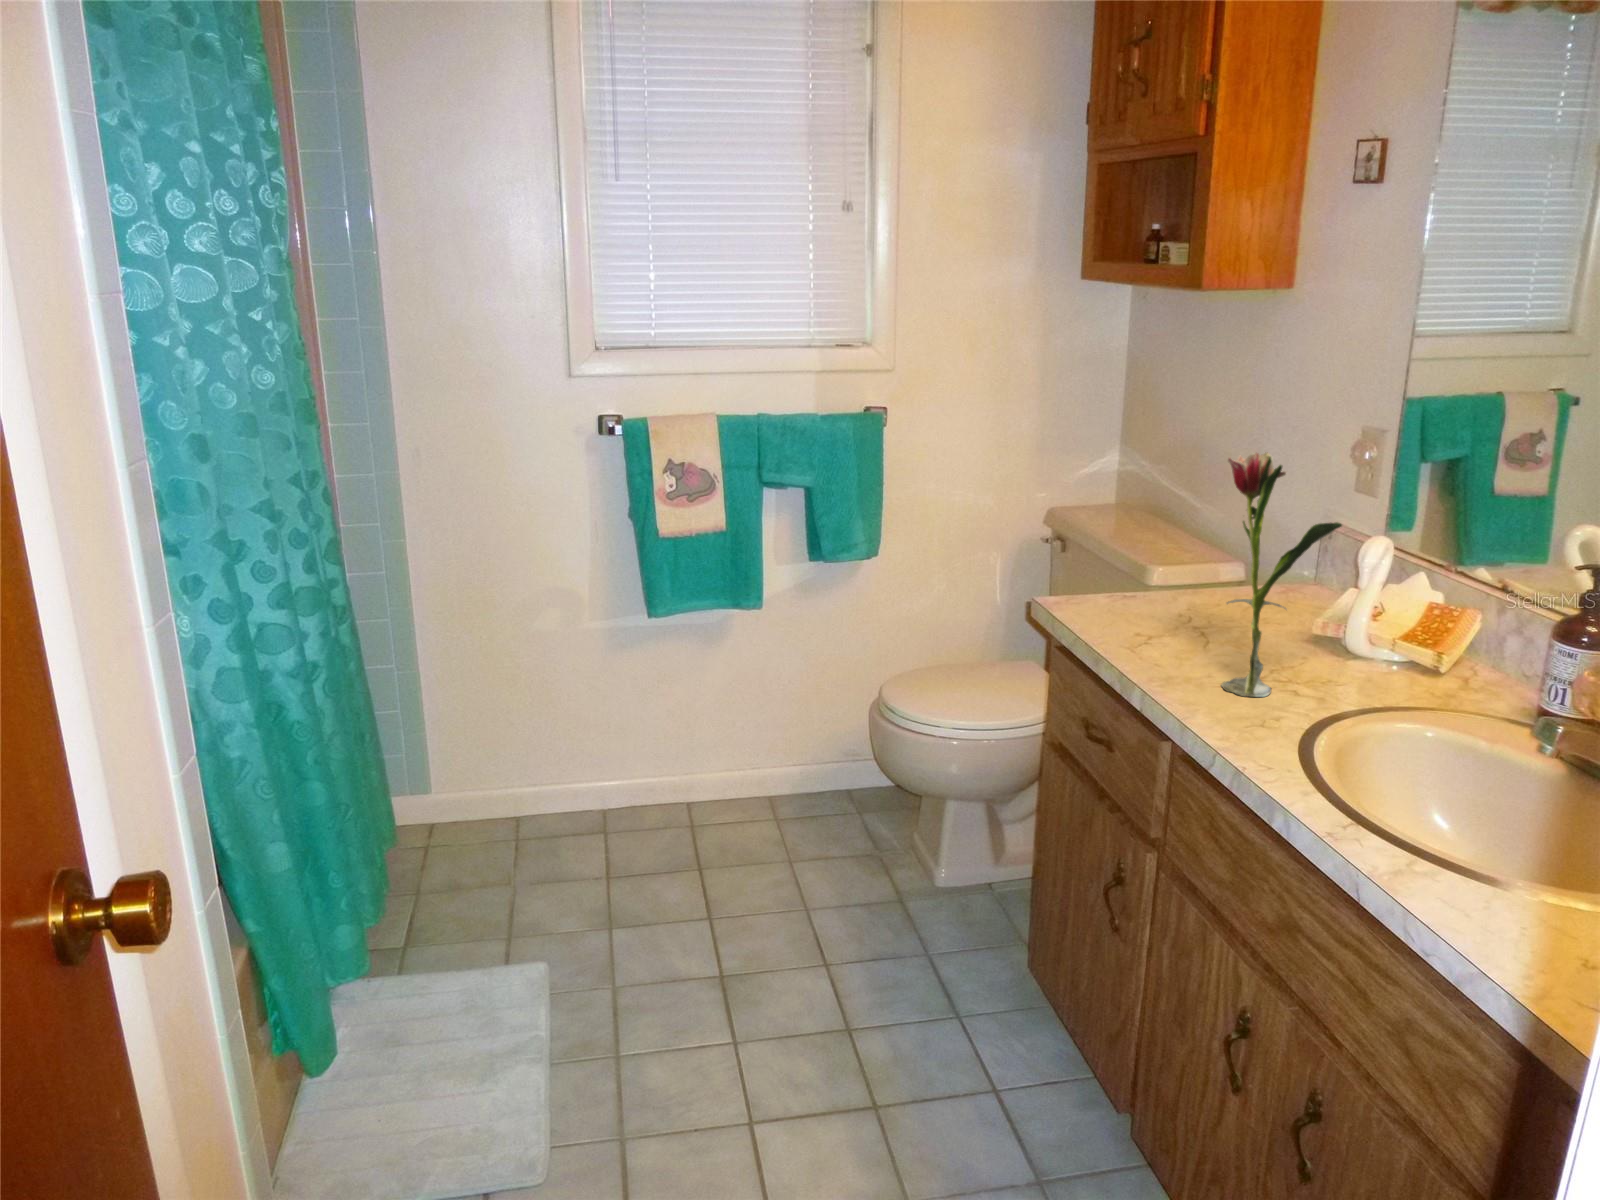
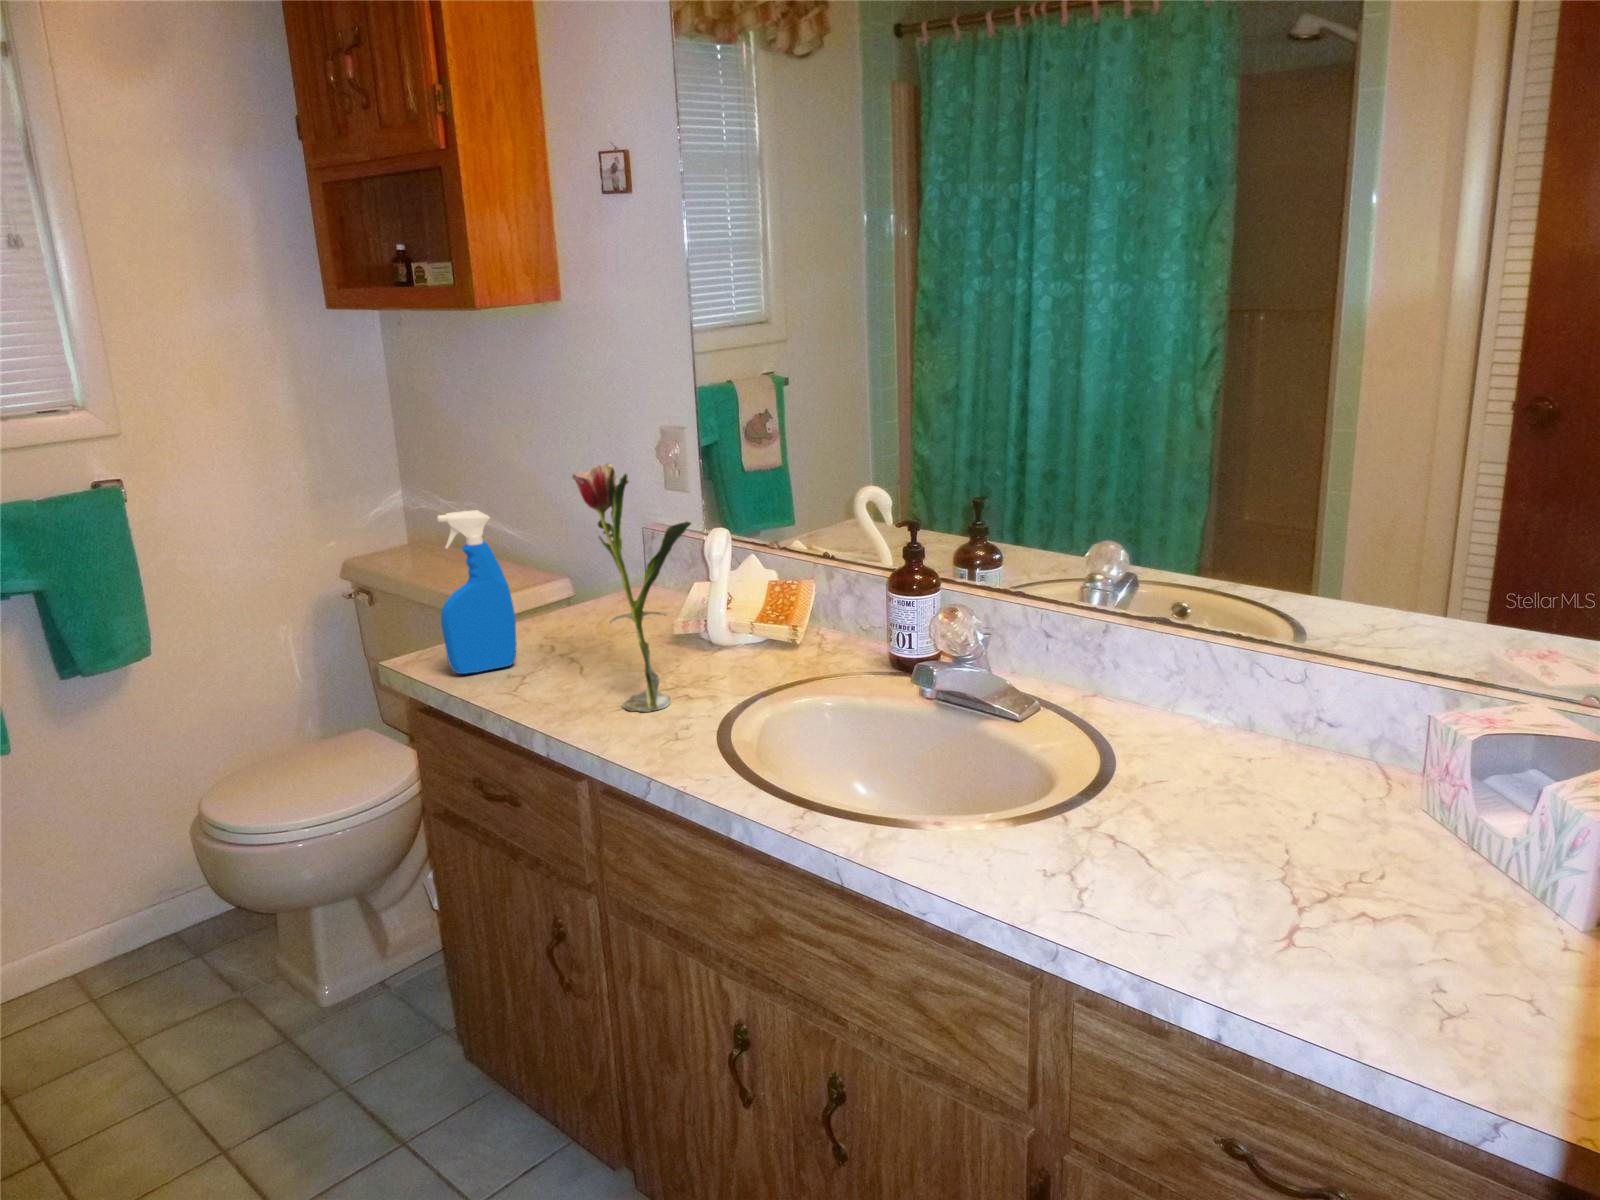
spray bottle: none [1084,476,1154,626] -> present [437,510,517,674]

